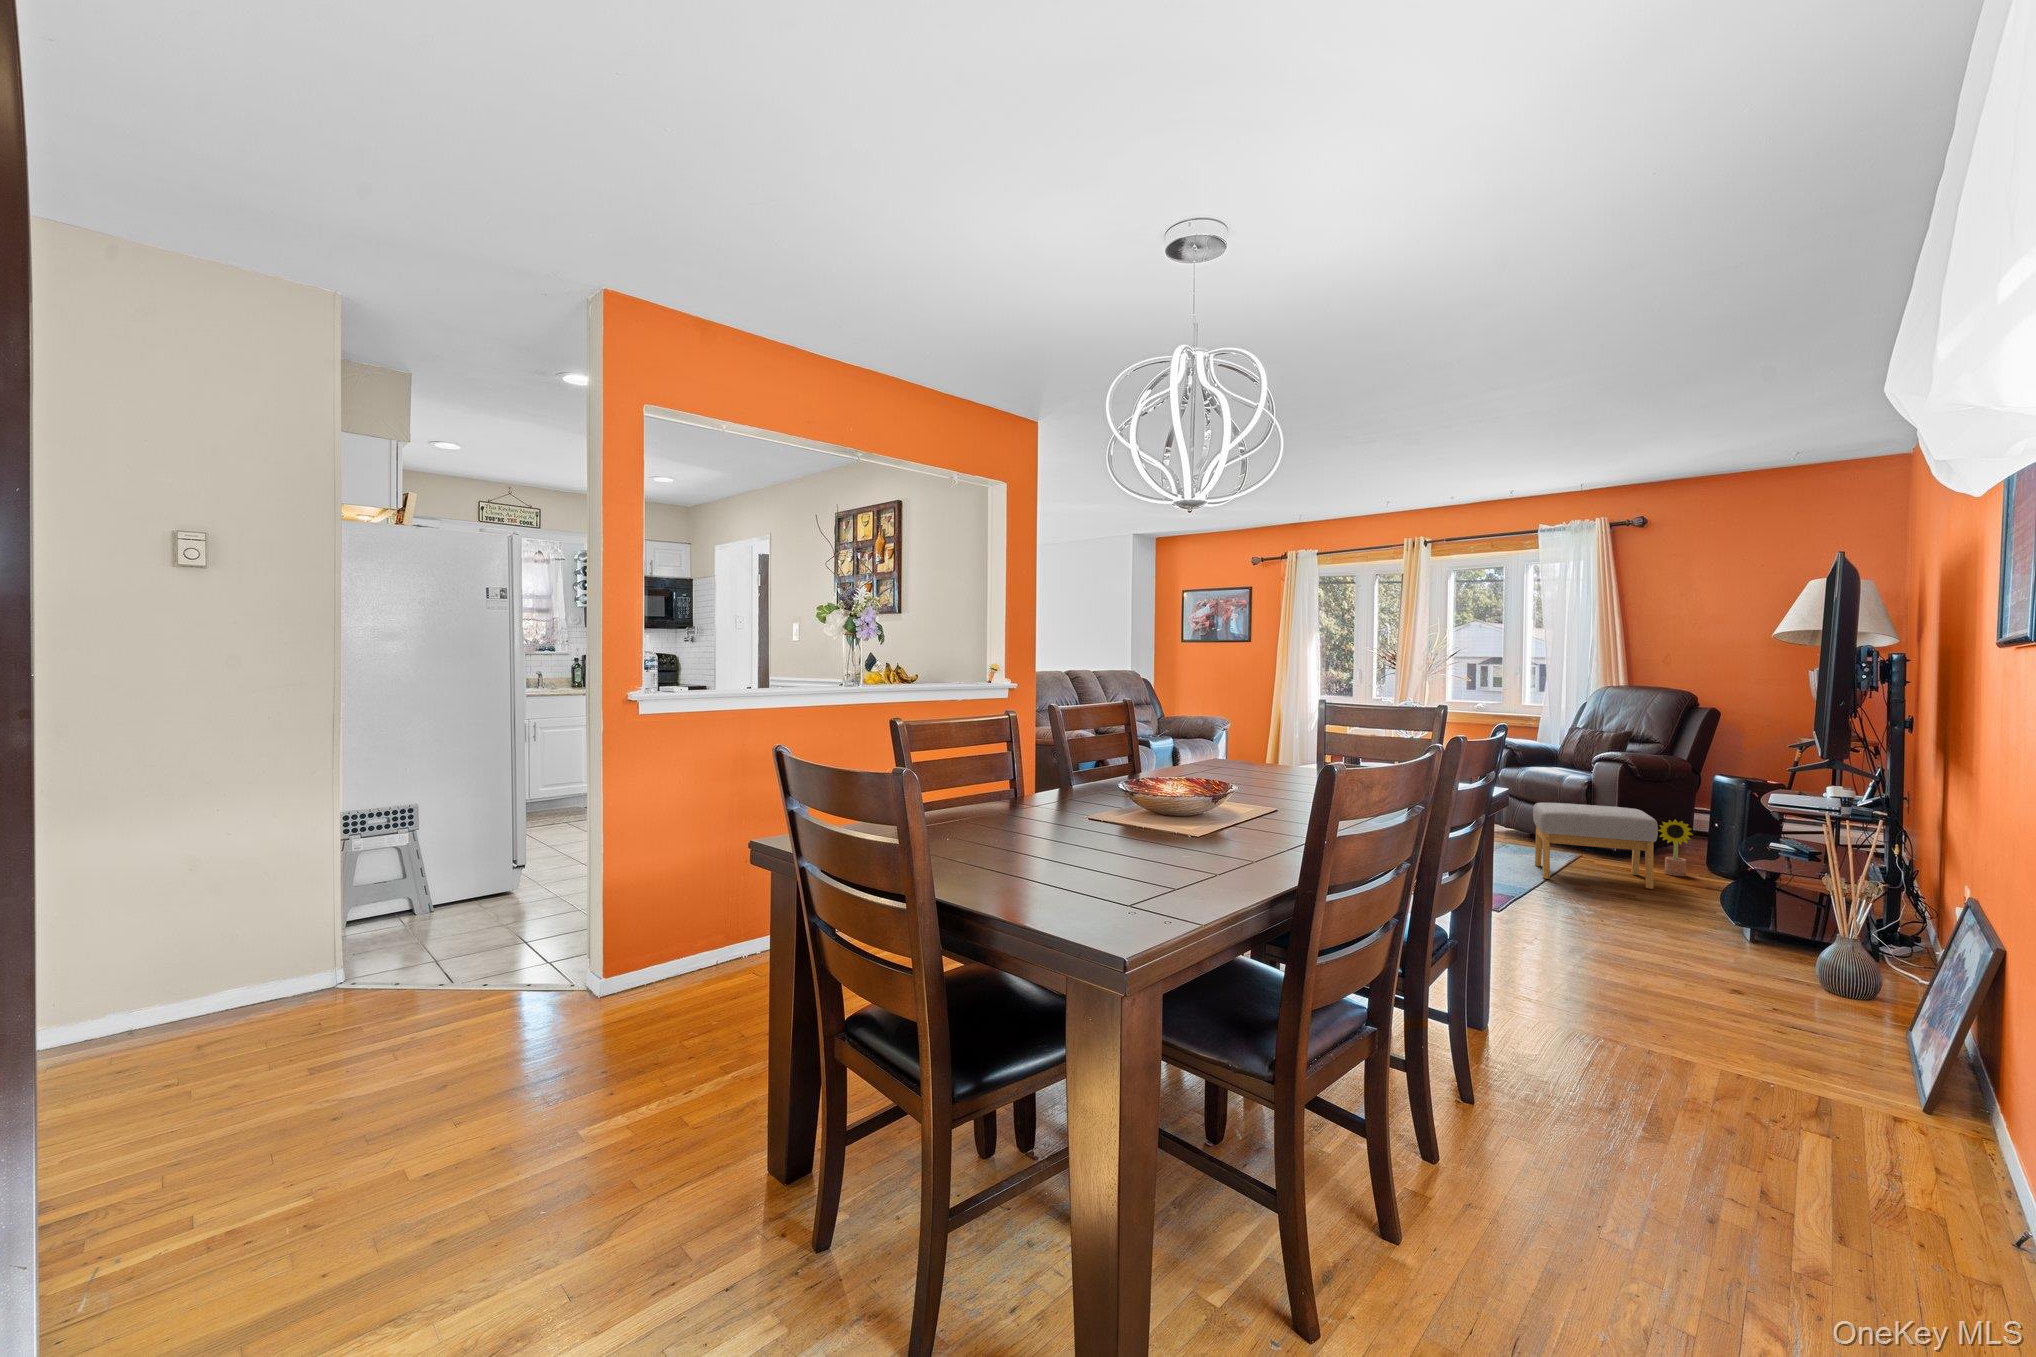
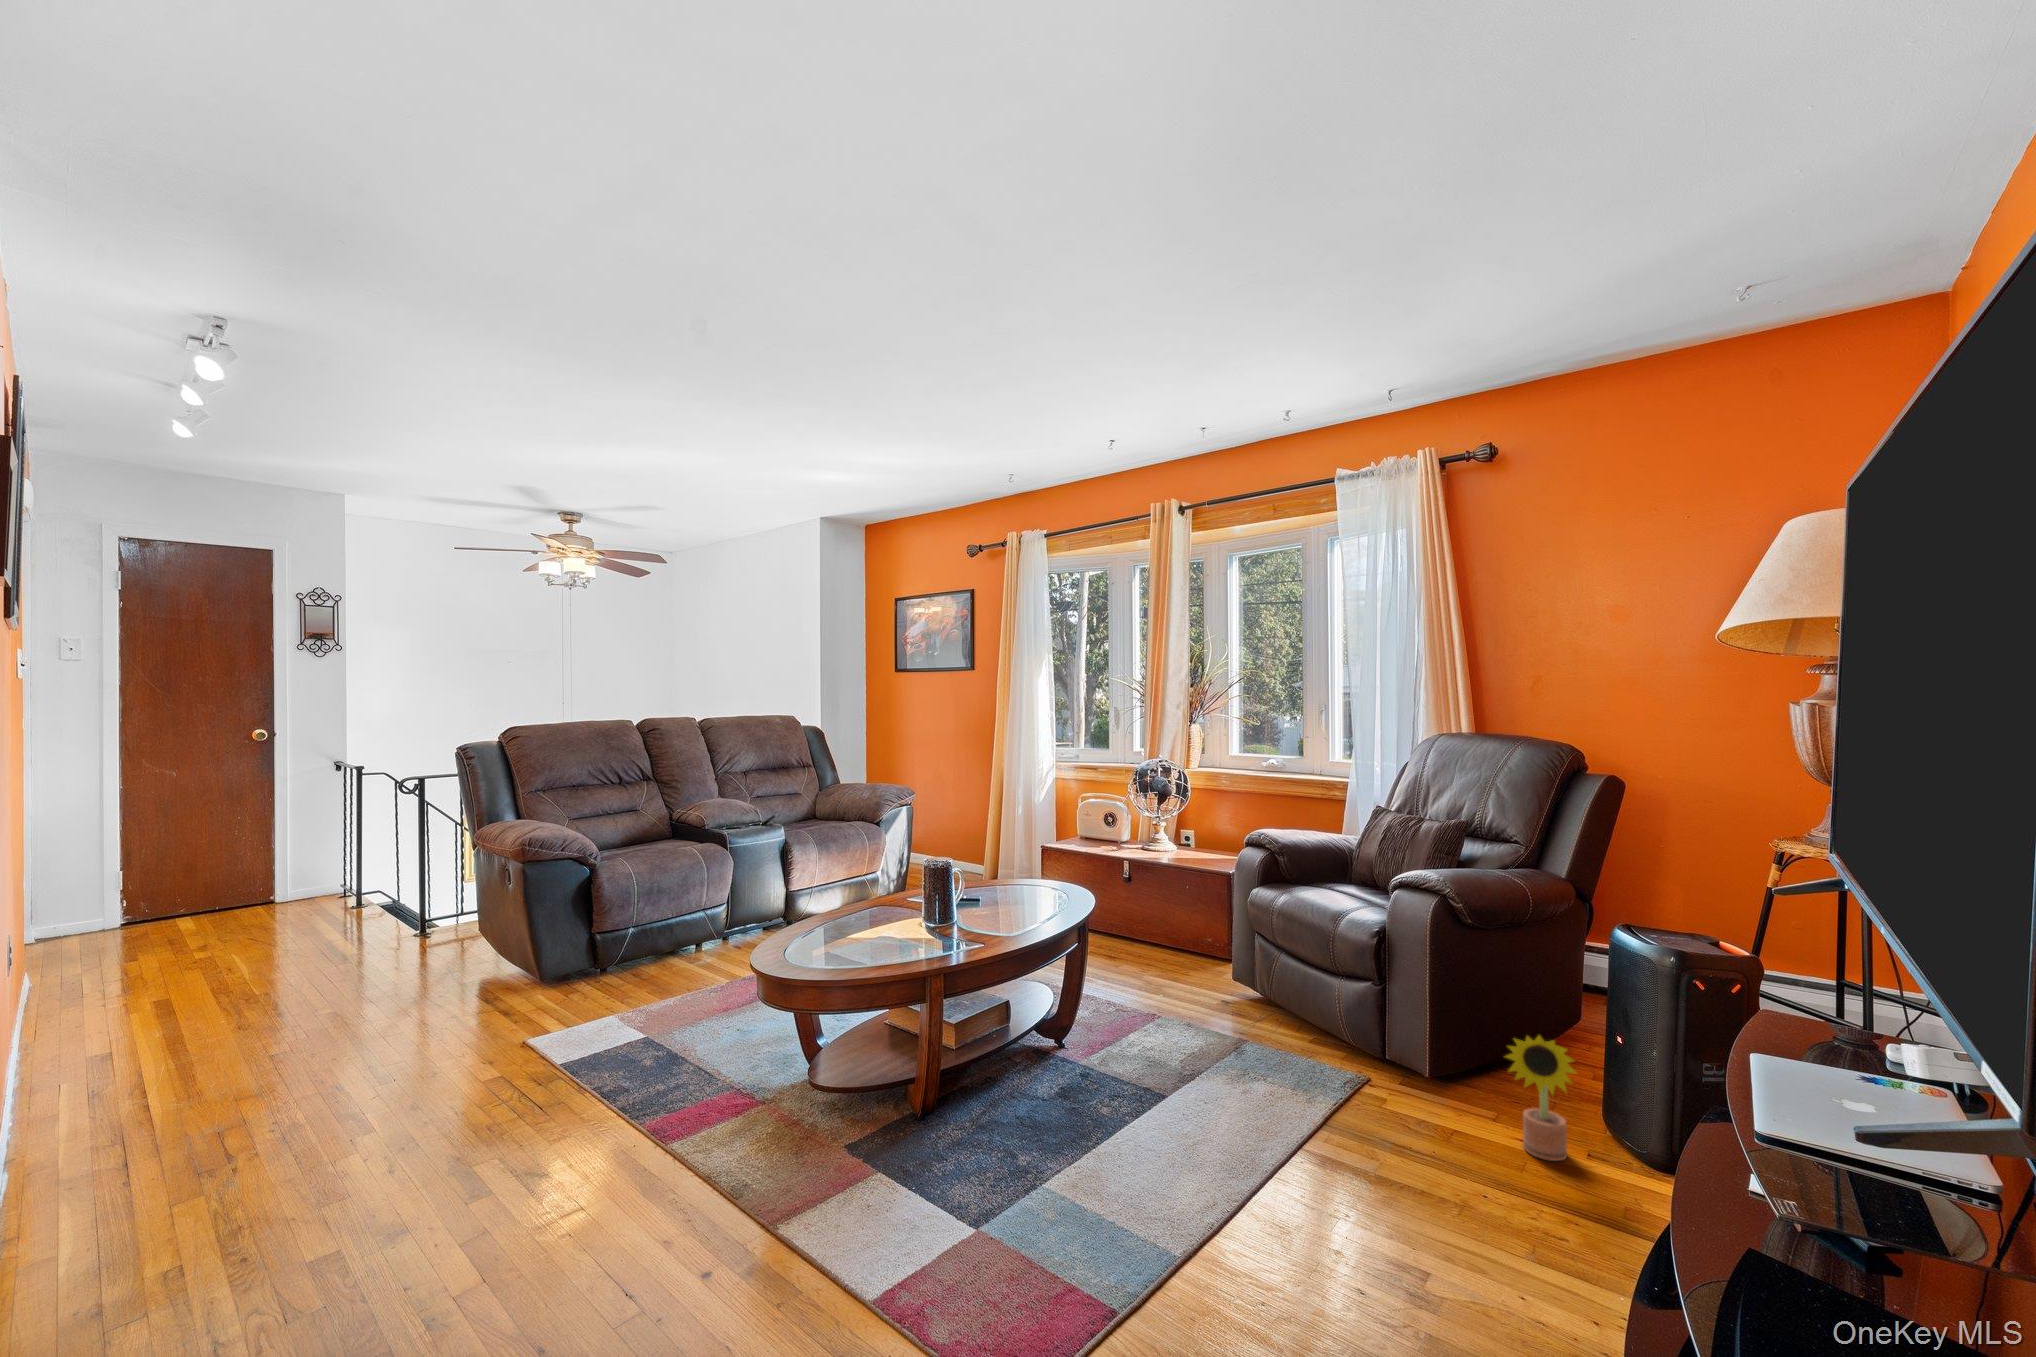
footstool: present [1533,803,1658,889] -> none [1242,988,1494,1236]

